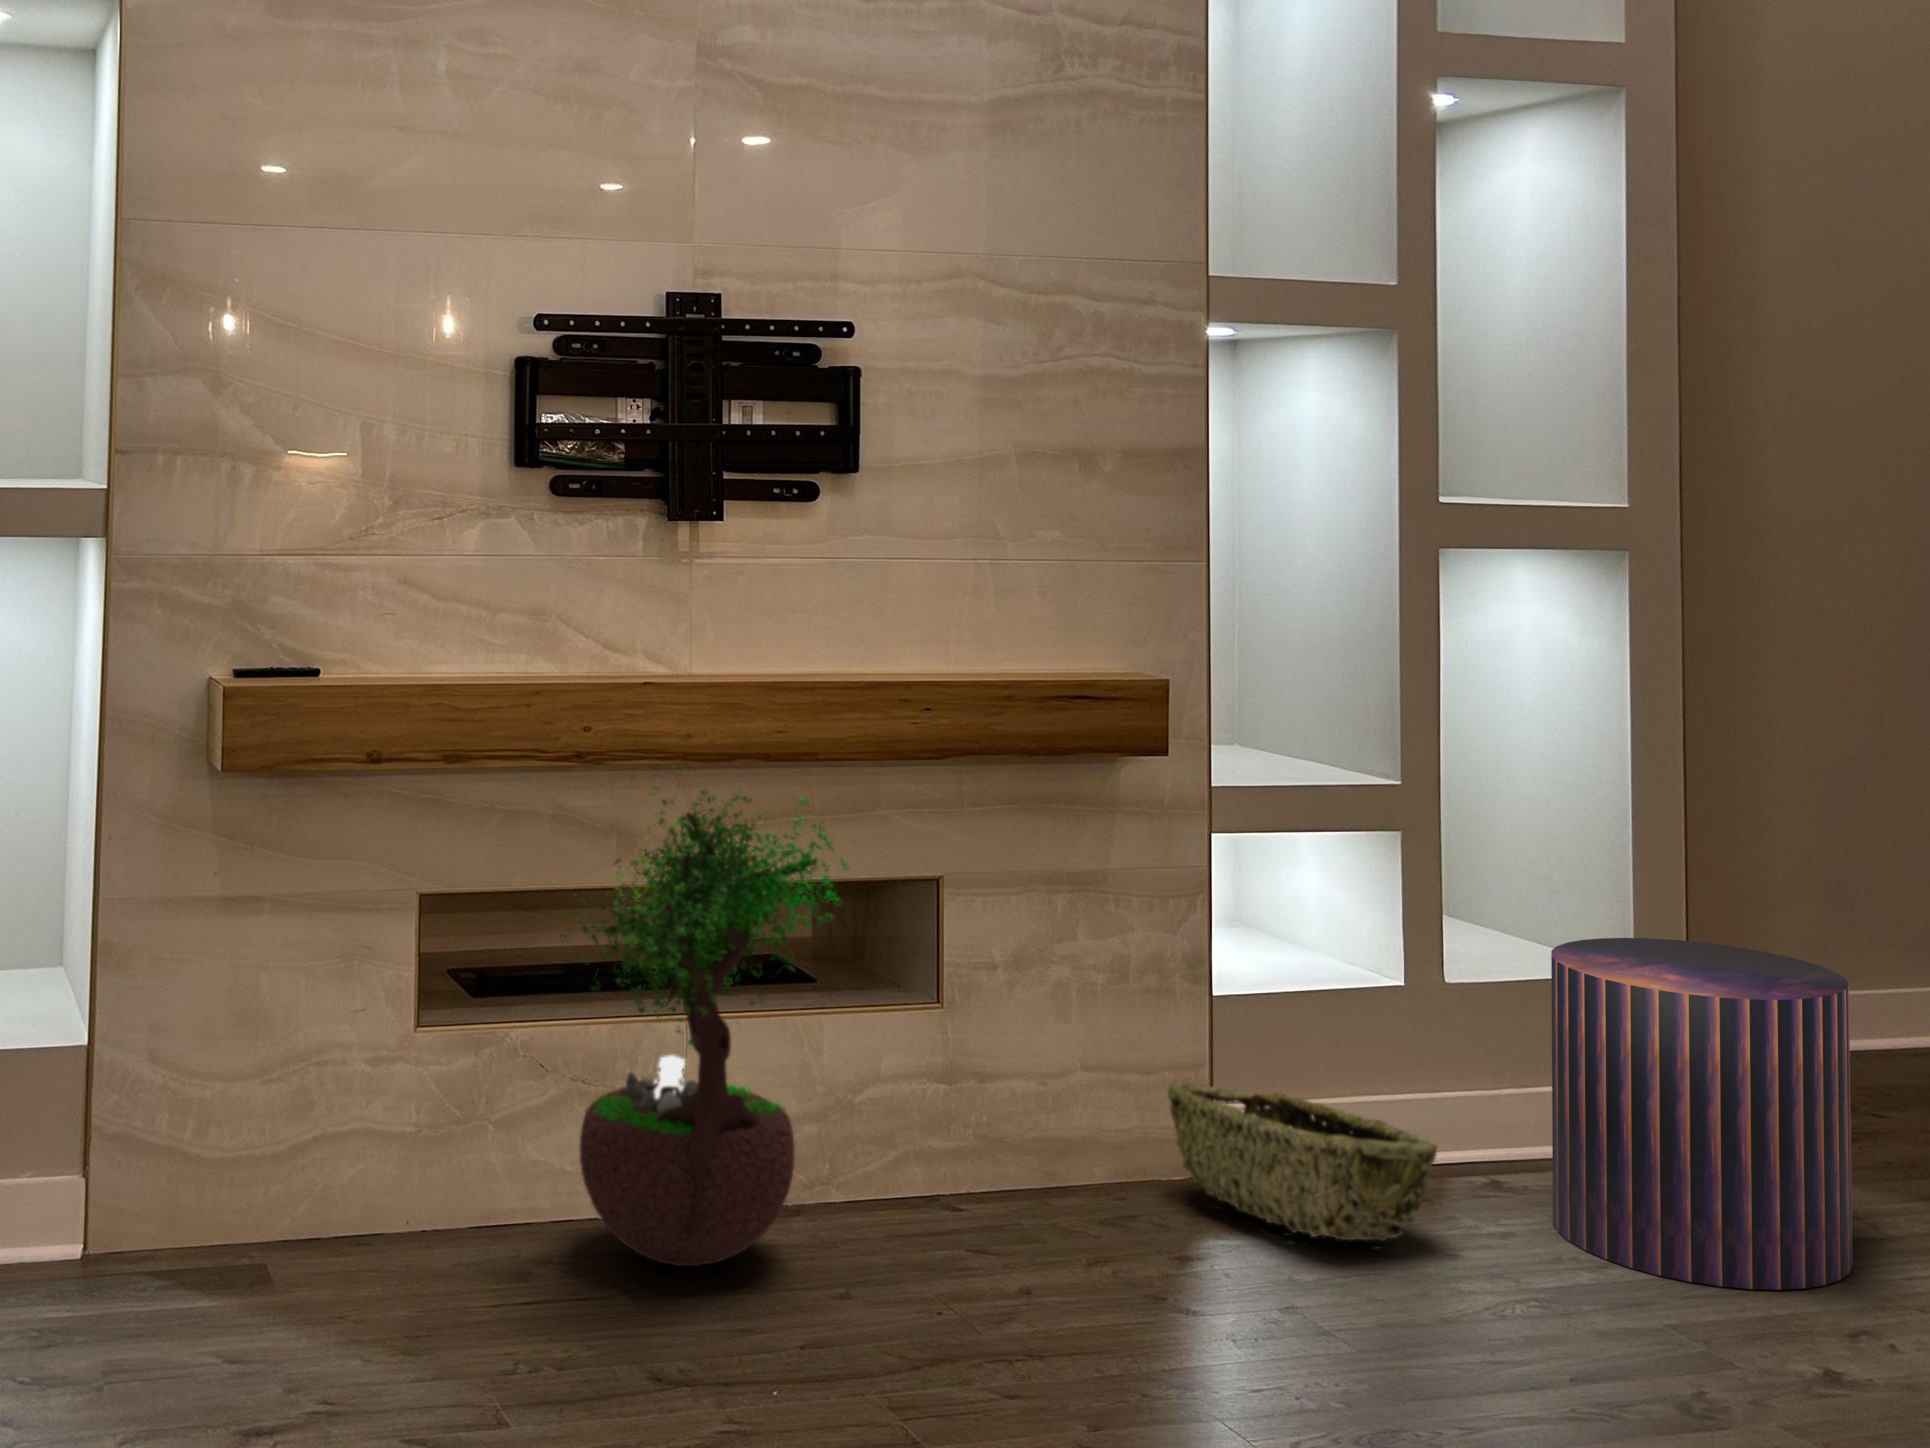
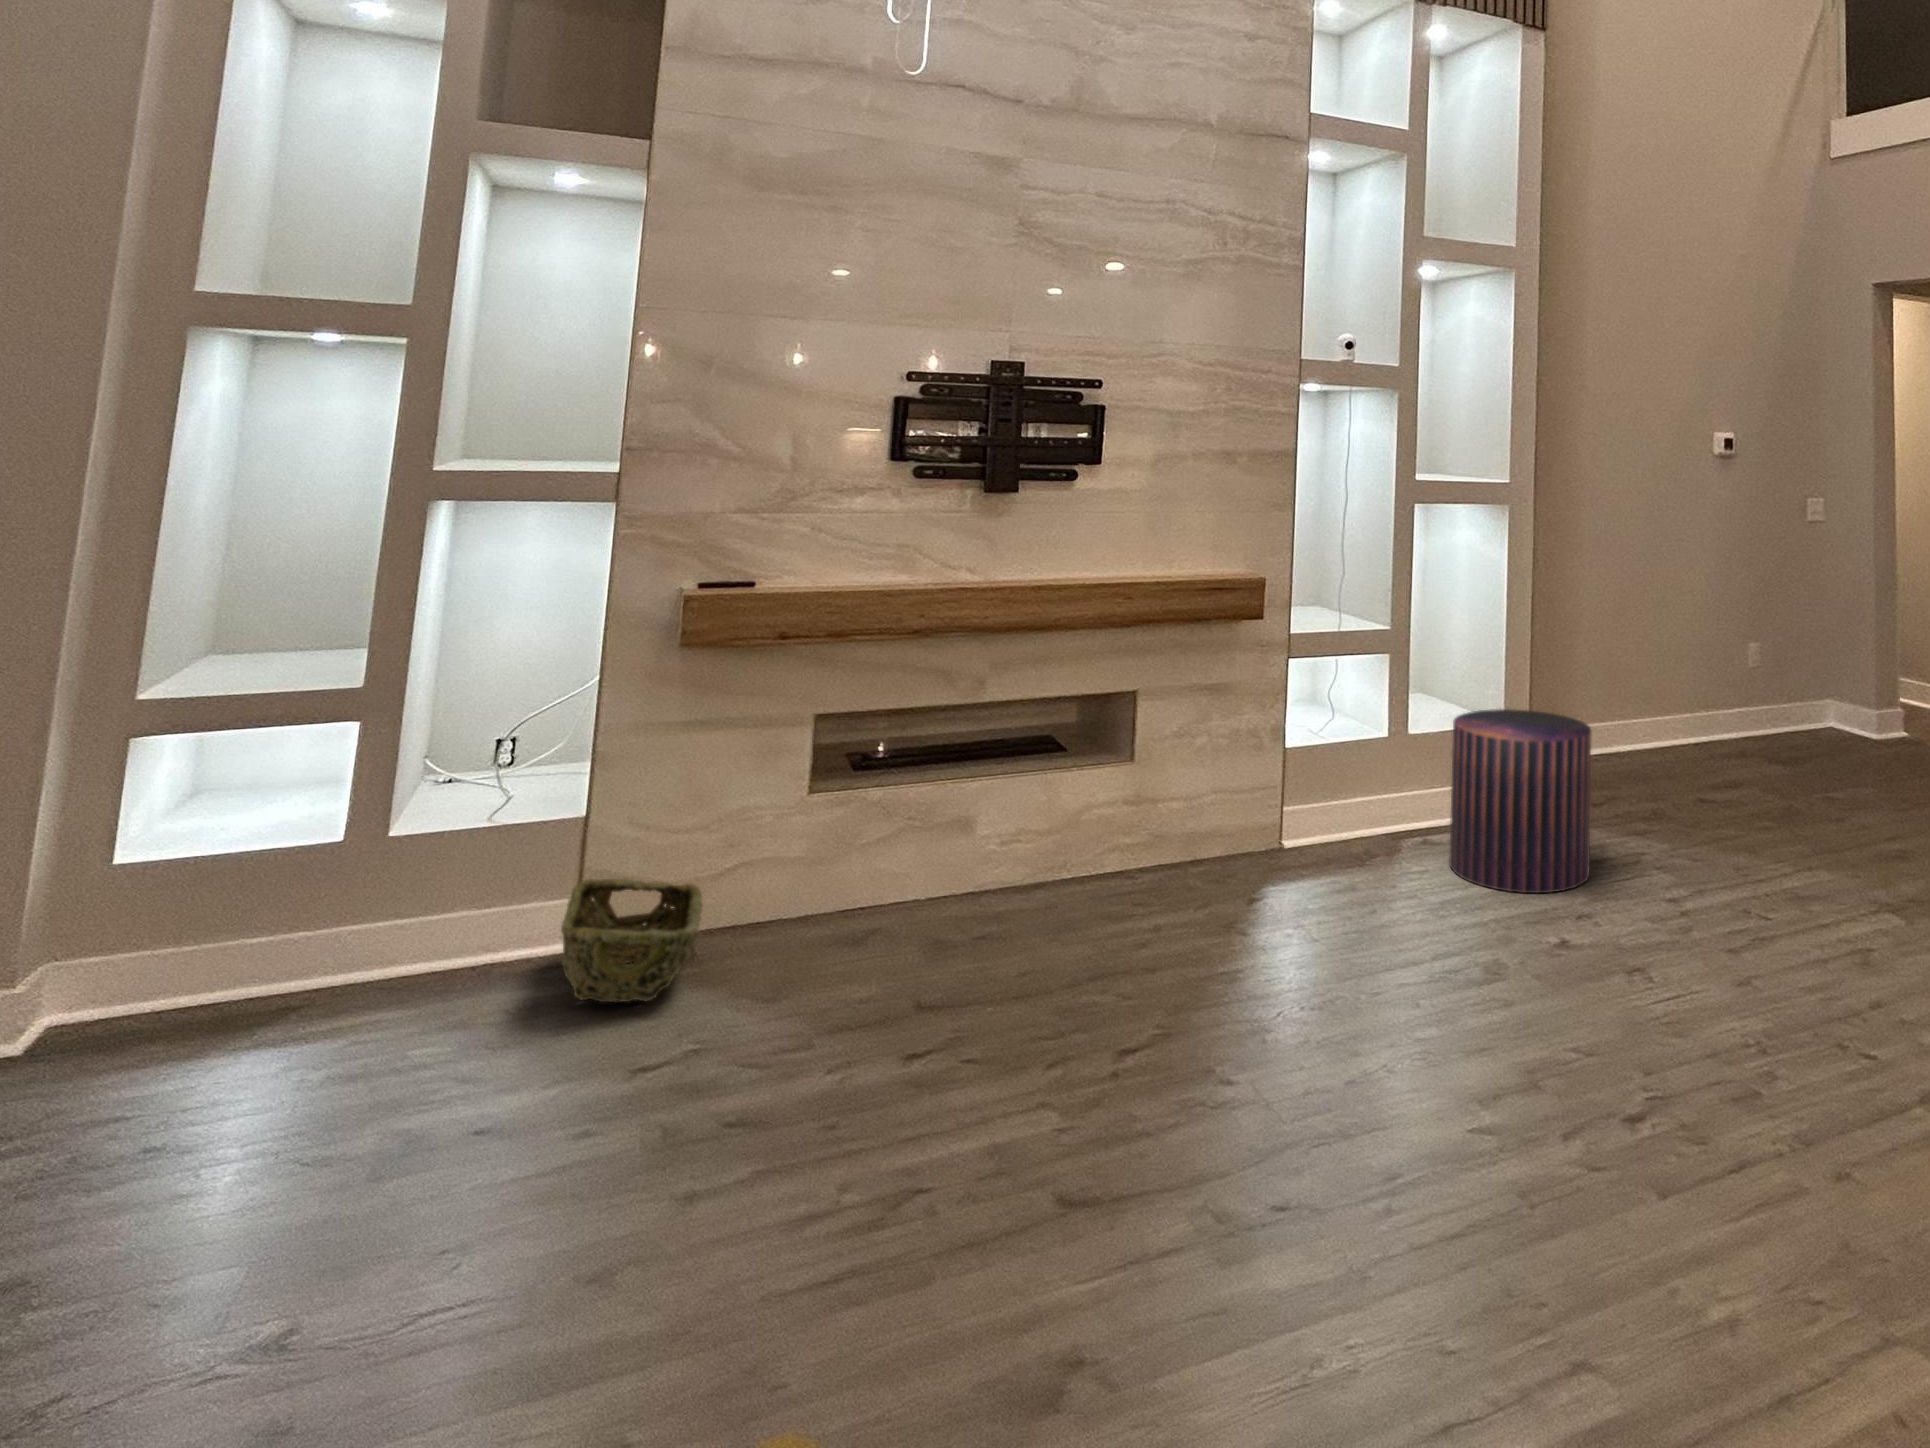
potted tree: present [561,763,848,1266] -> none [894,633,1070,928]
woven basket: present [1168,1083,1437,1241] -> present [561,879,702,1002]

